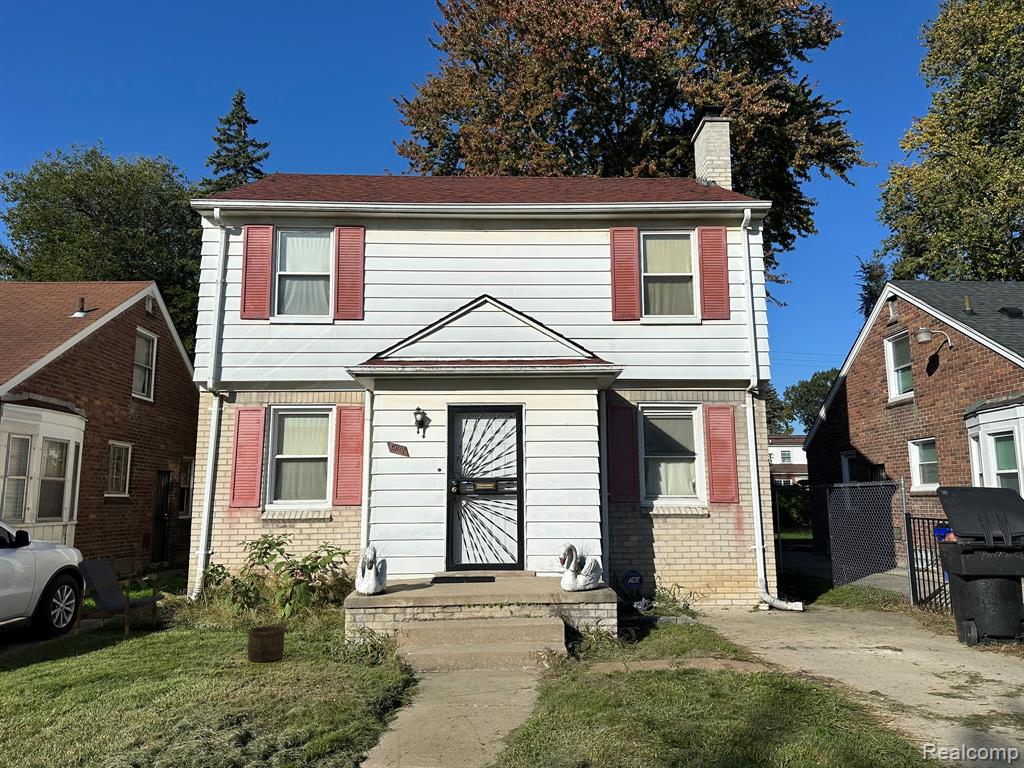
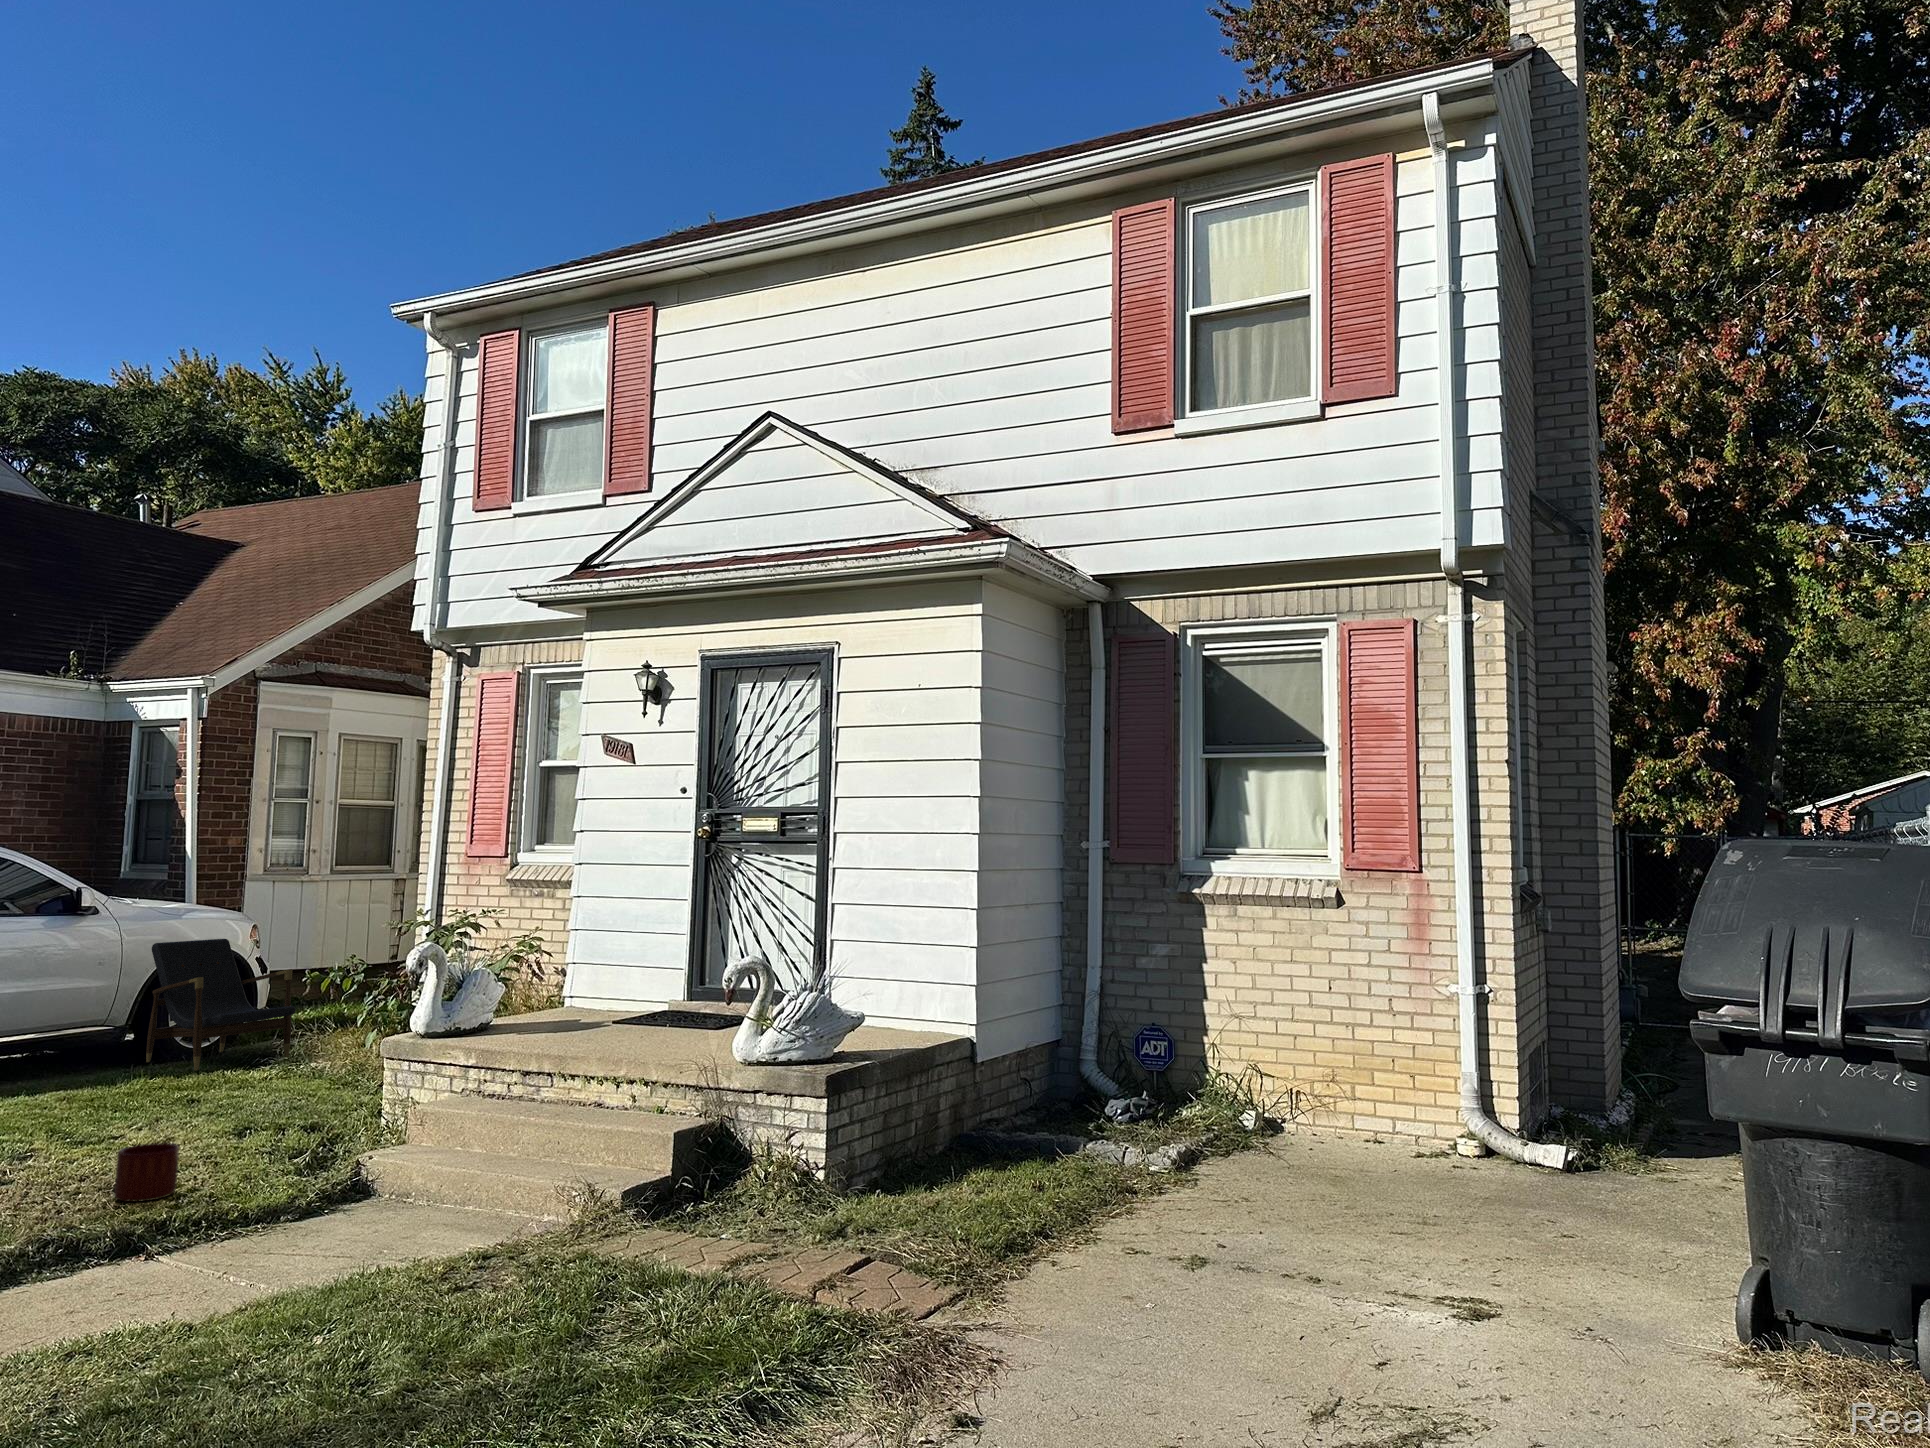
wooden bucket: present [248,626,286,662] -> none [169,1079,247,1143]
planter: none [323,653,352,684] -> present [114,1143,179,1202]

